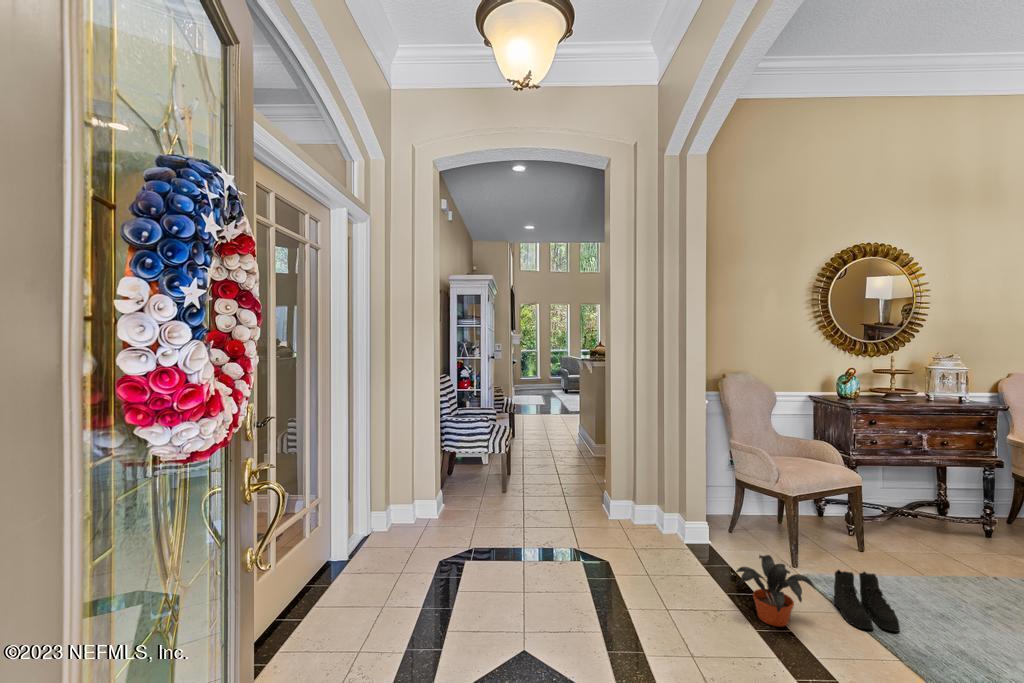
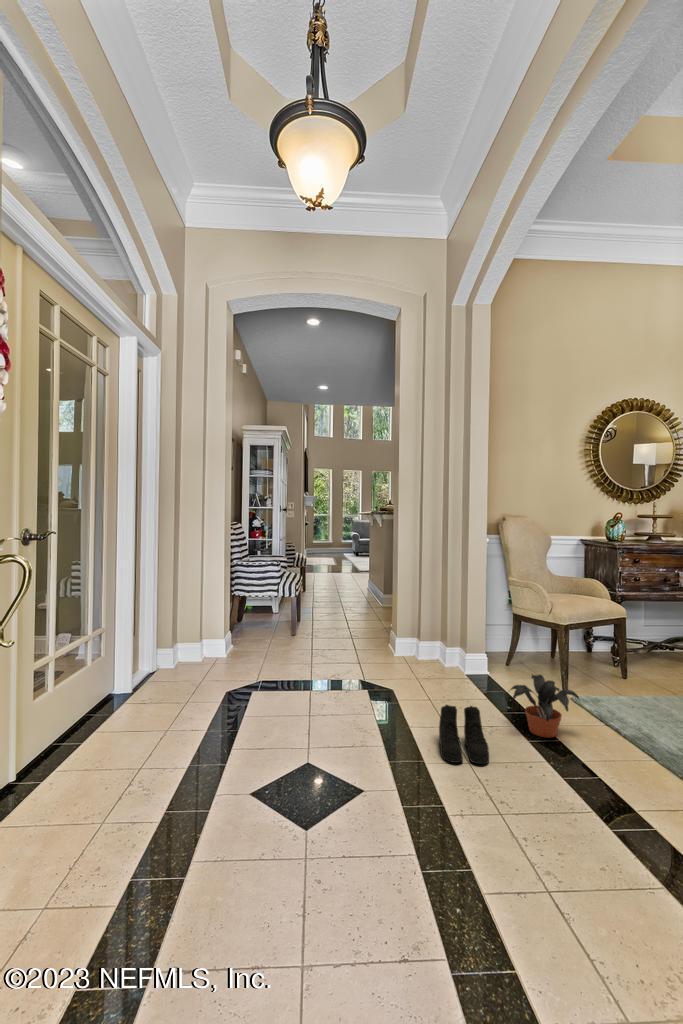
boots: present [834,570,900,632] -> present [439,705,489,764]

